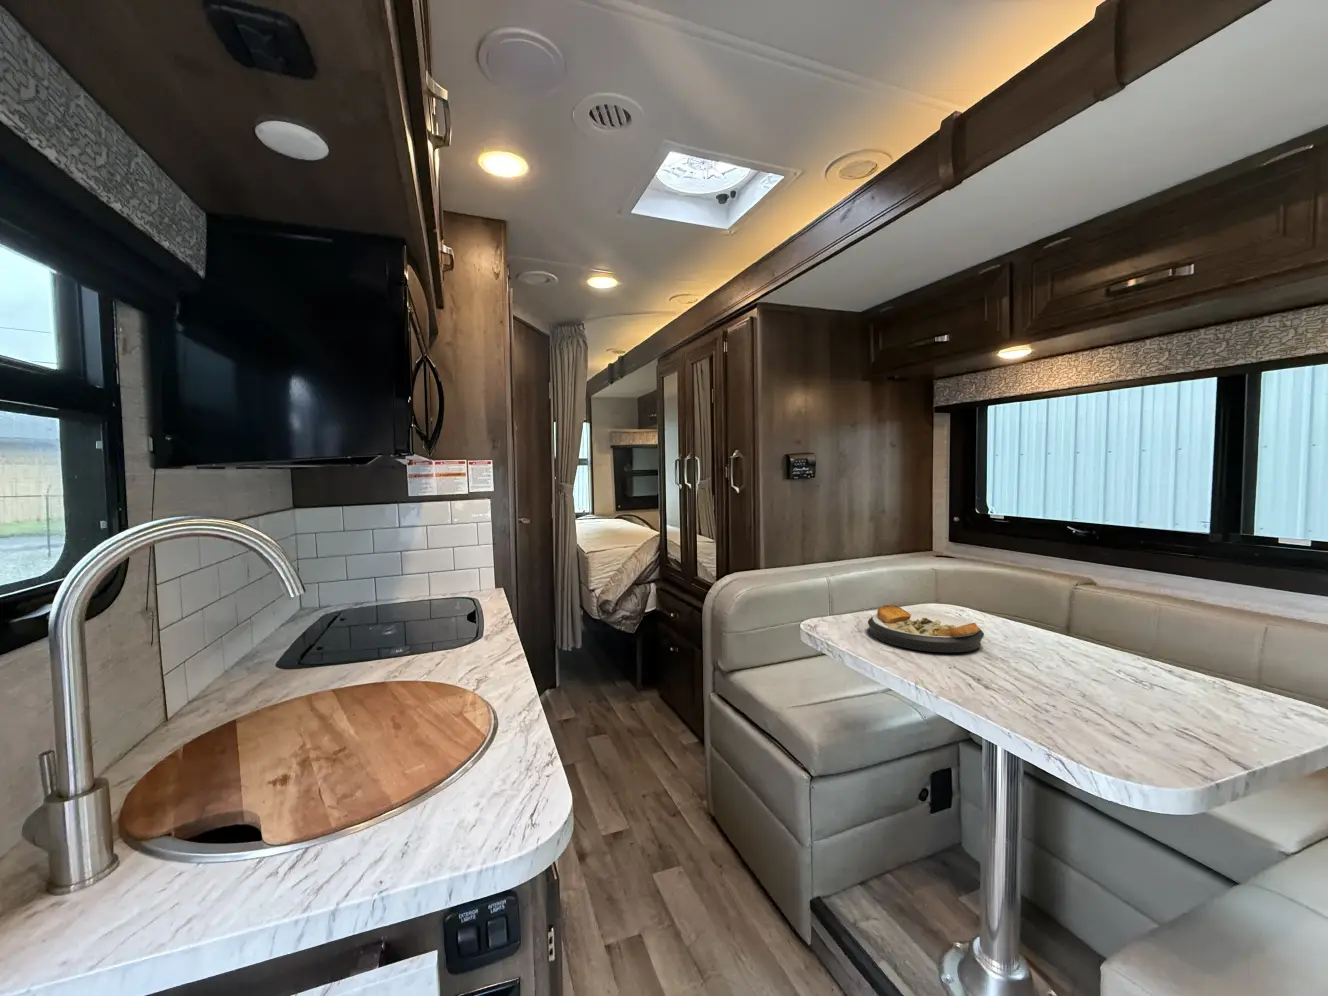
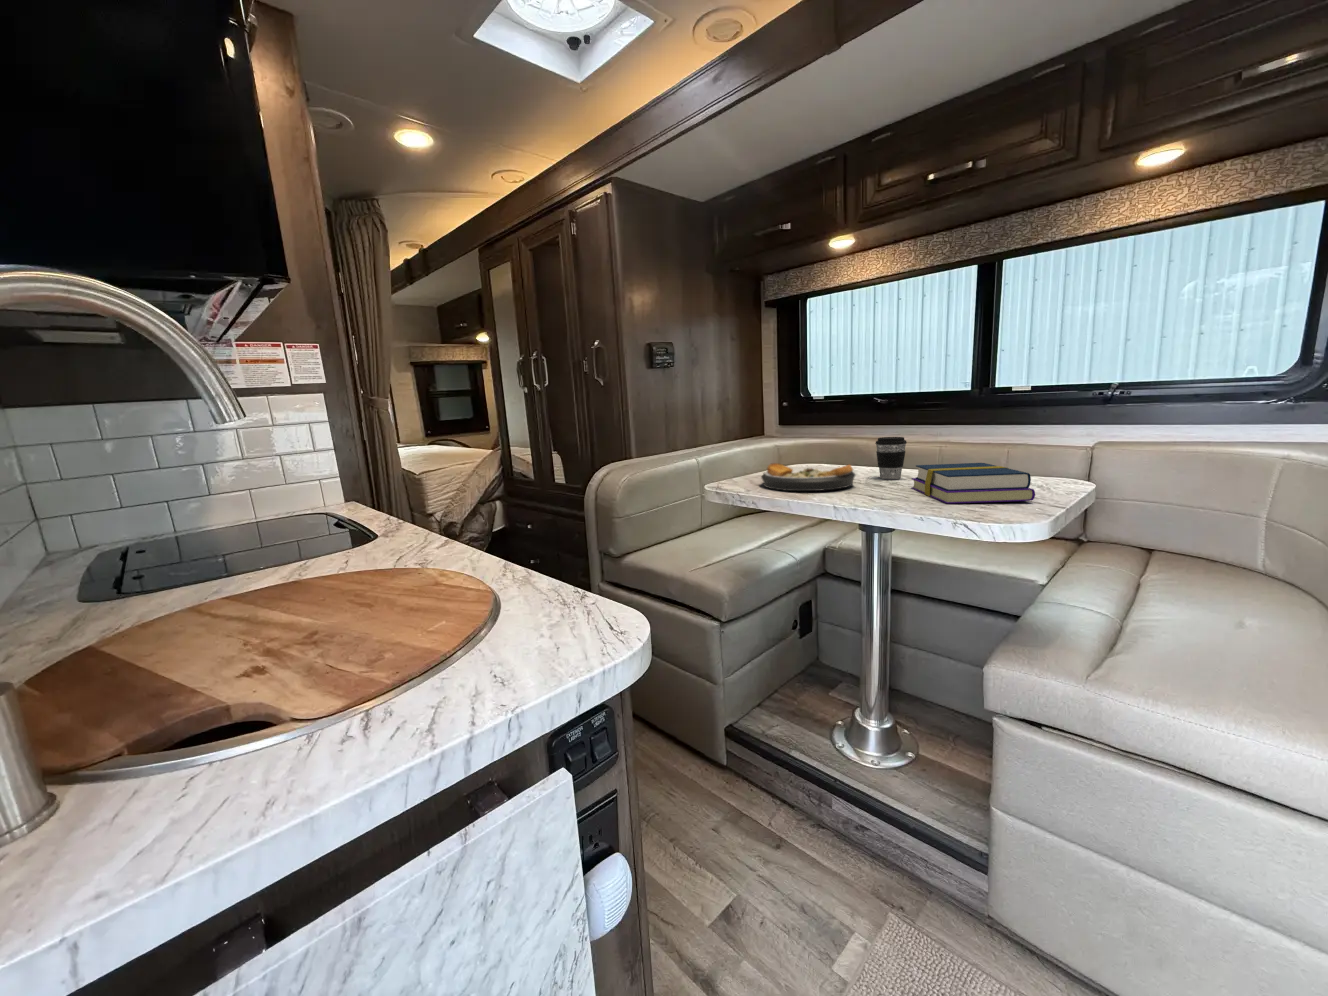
coffee cup: none [1022,591,1066,646] -> present [875,437,907,479]
book: none [1058,639,1227,727] -> present [911,463,1035,504]

